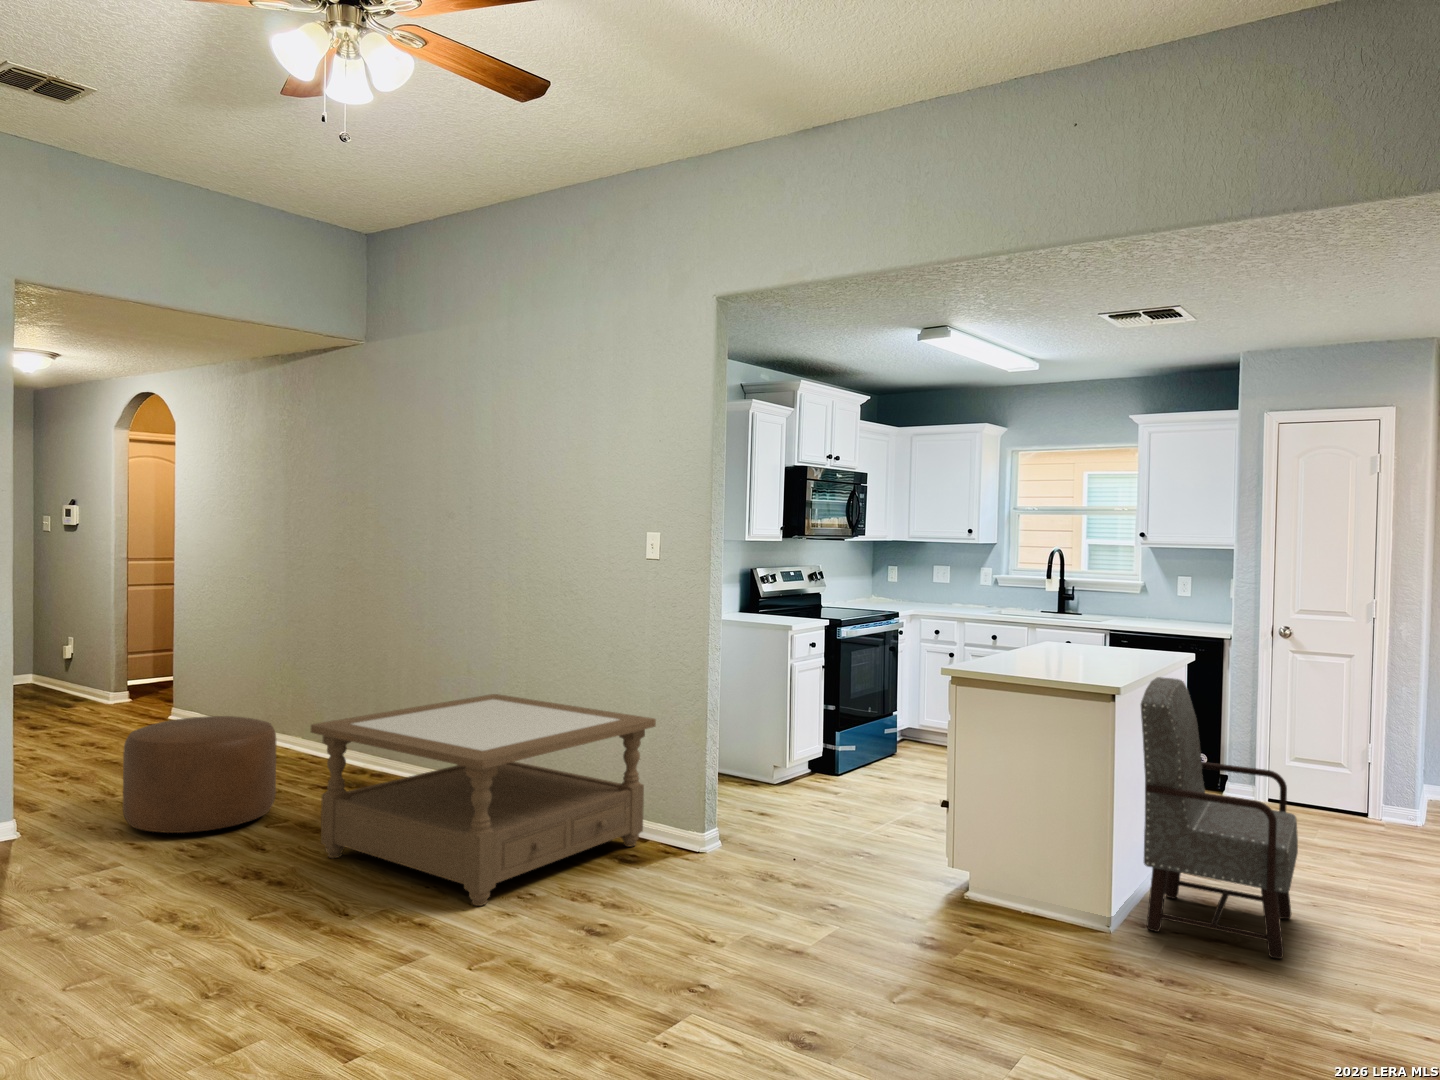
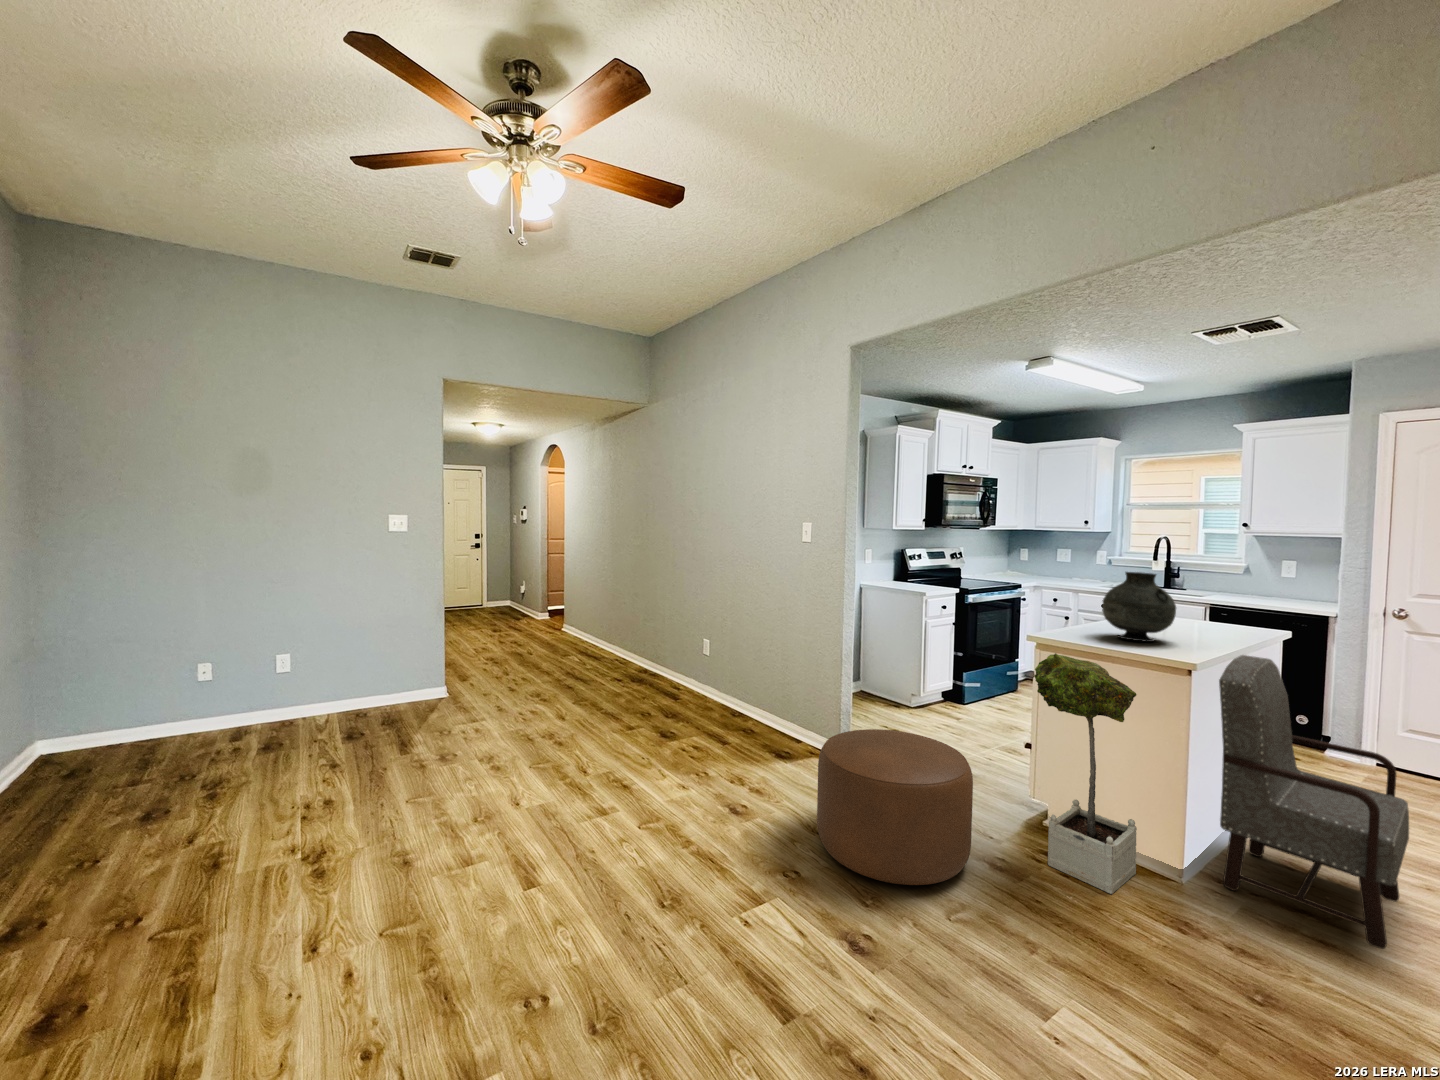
vase: none [1021,589,1095,669] -> present [1102,572,1176,642]
potted tree: none [960,685,1068,953] -> present [1034,653,1137,894]
coffee table: present [311,694,656,906] -> none [586,630,807,778]
ottoman: present [123,716,276,833] -> present [817,729,973,885]

